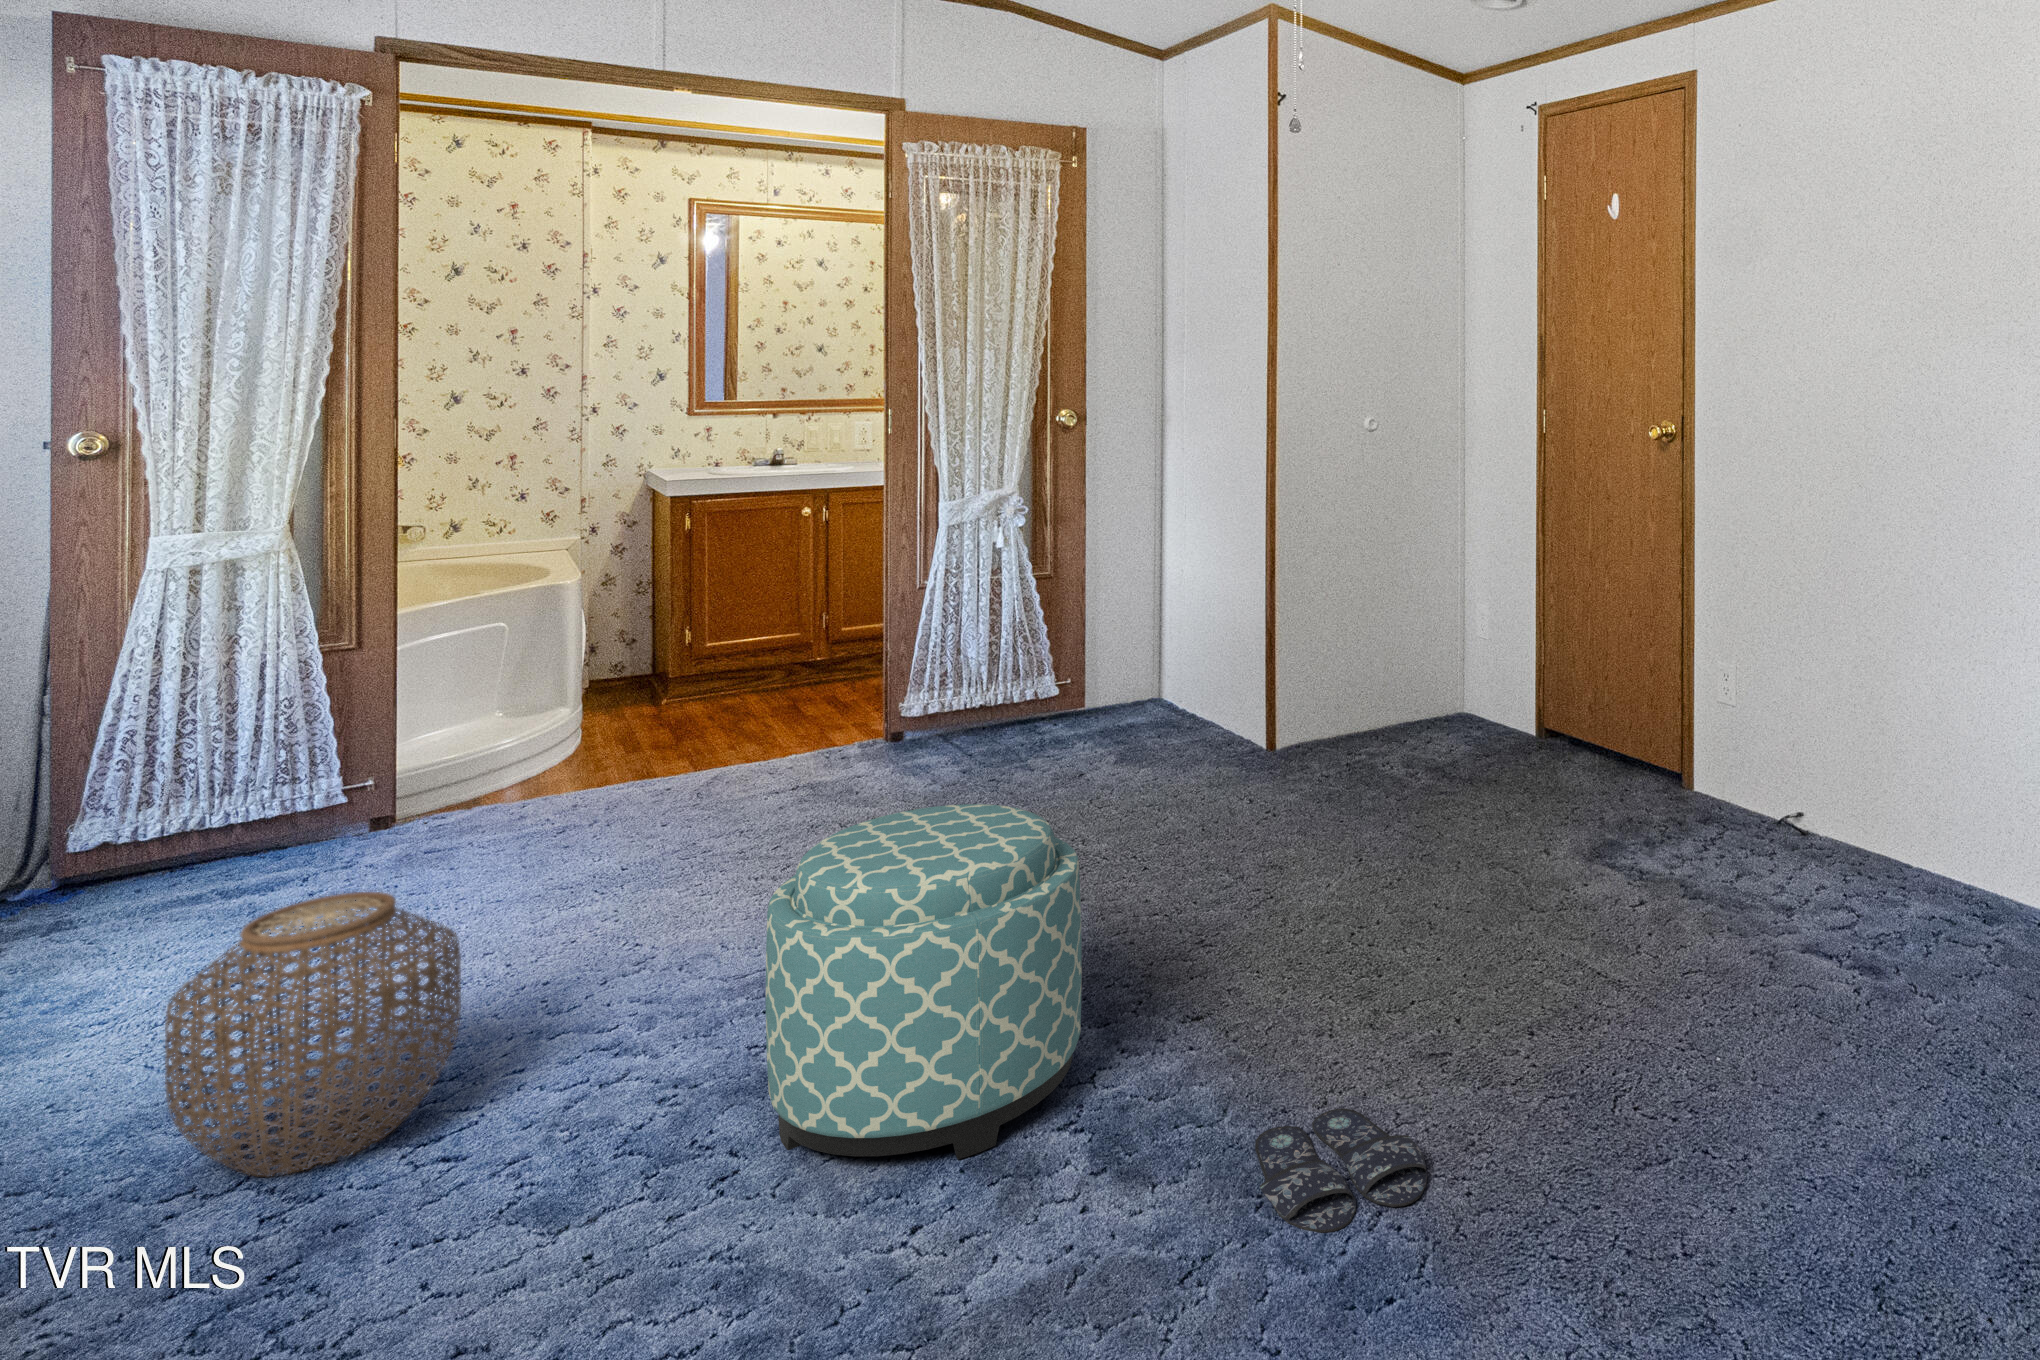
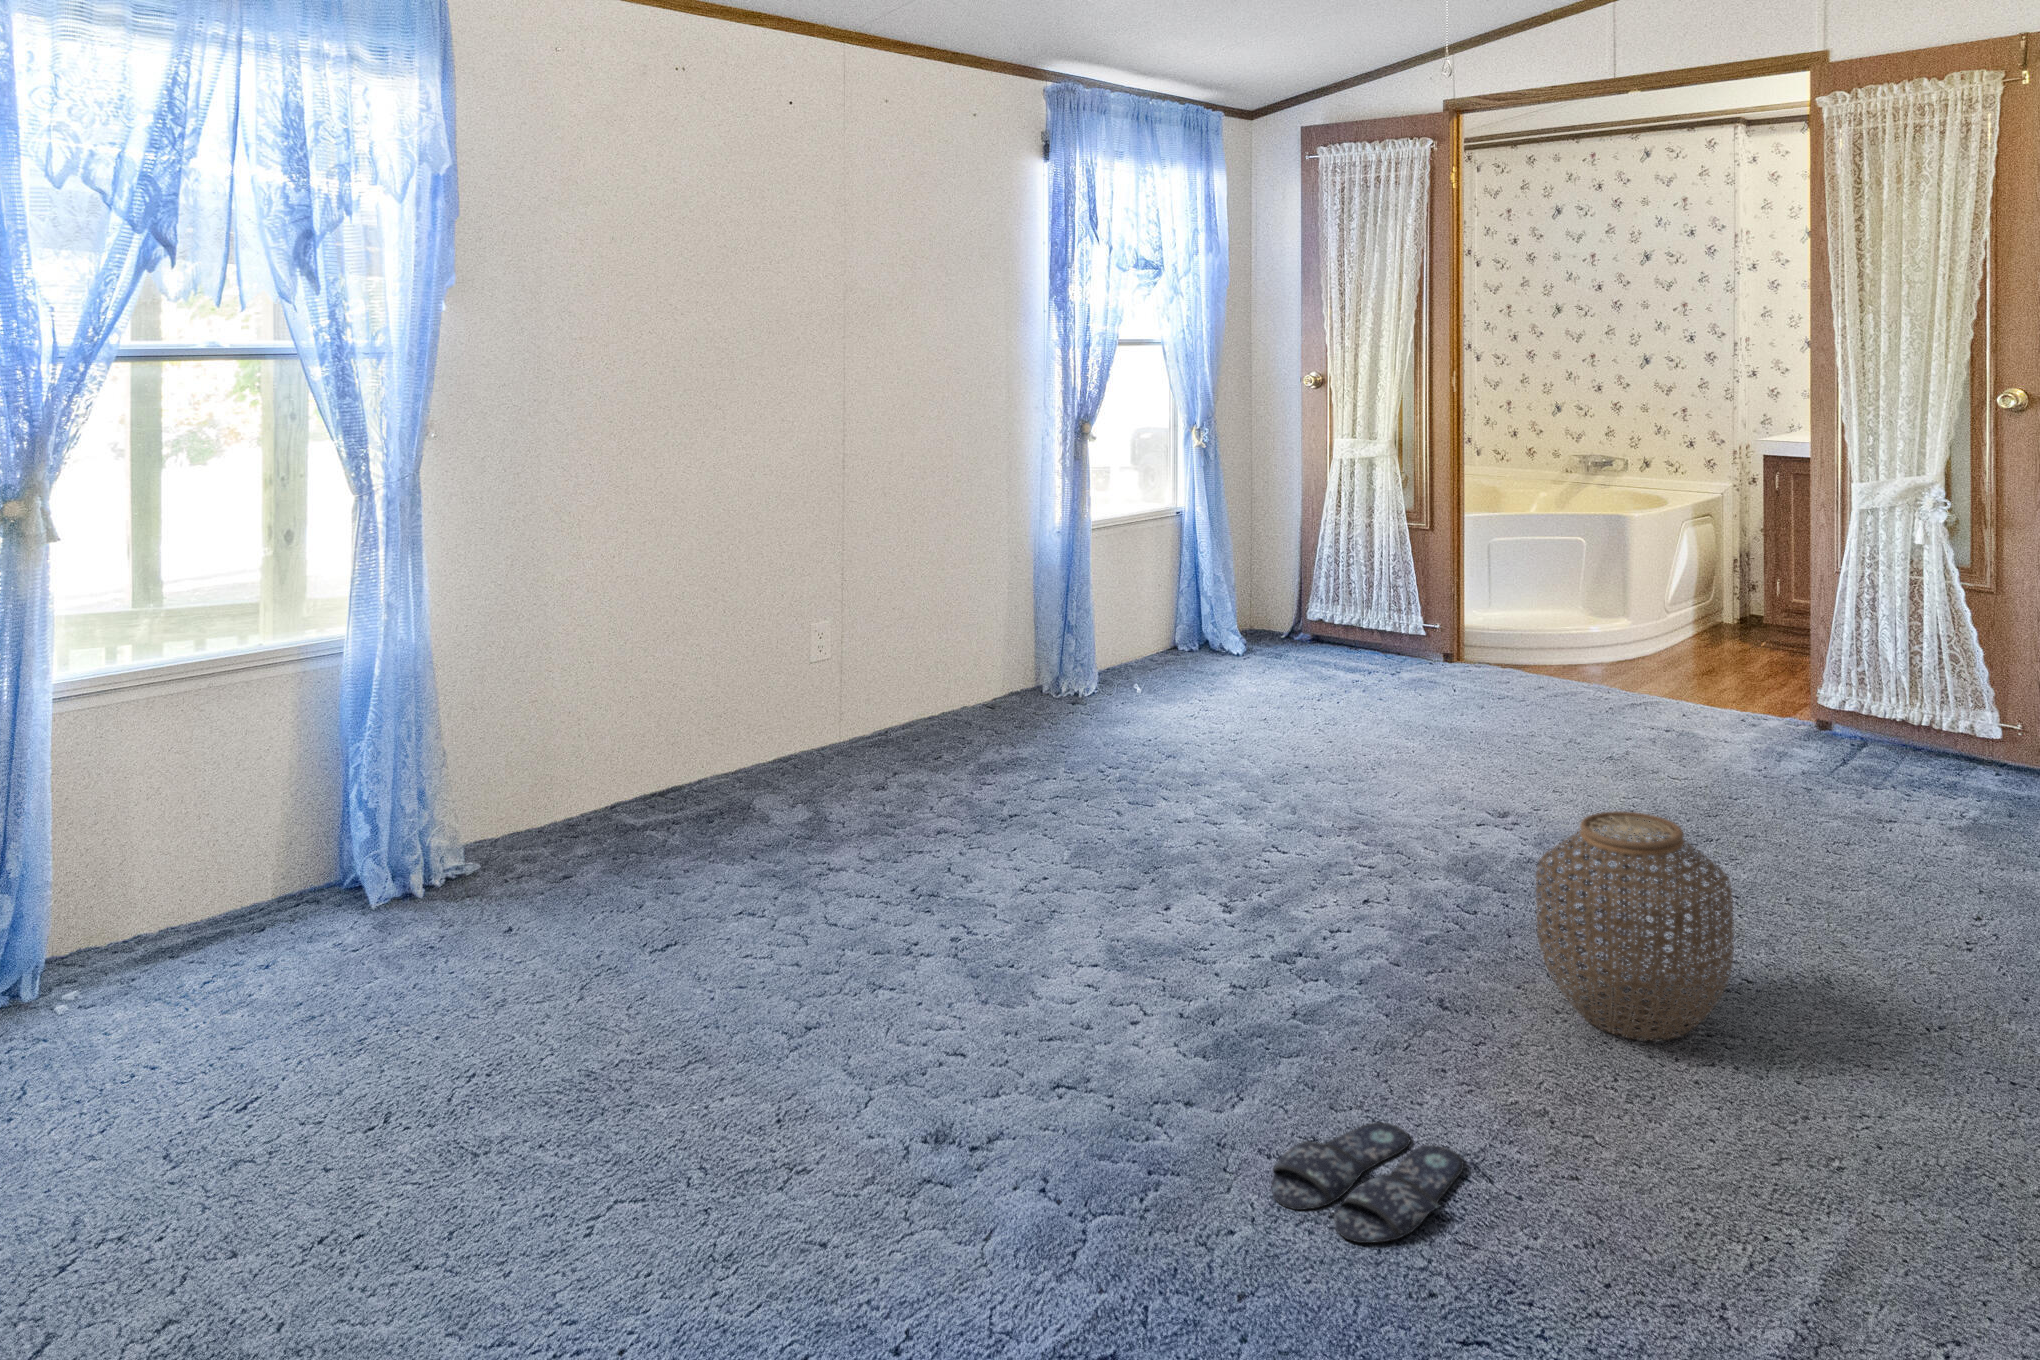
ottoman: present [766,804,1082,1159] -> none [1187,725,1430,1007]
woven basket: present [165,892,461,1176] -> present [1536,811,1734,1040]

